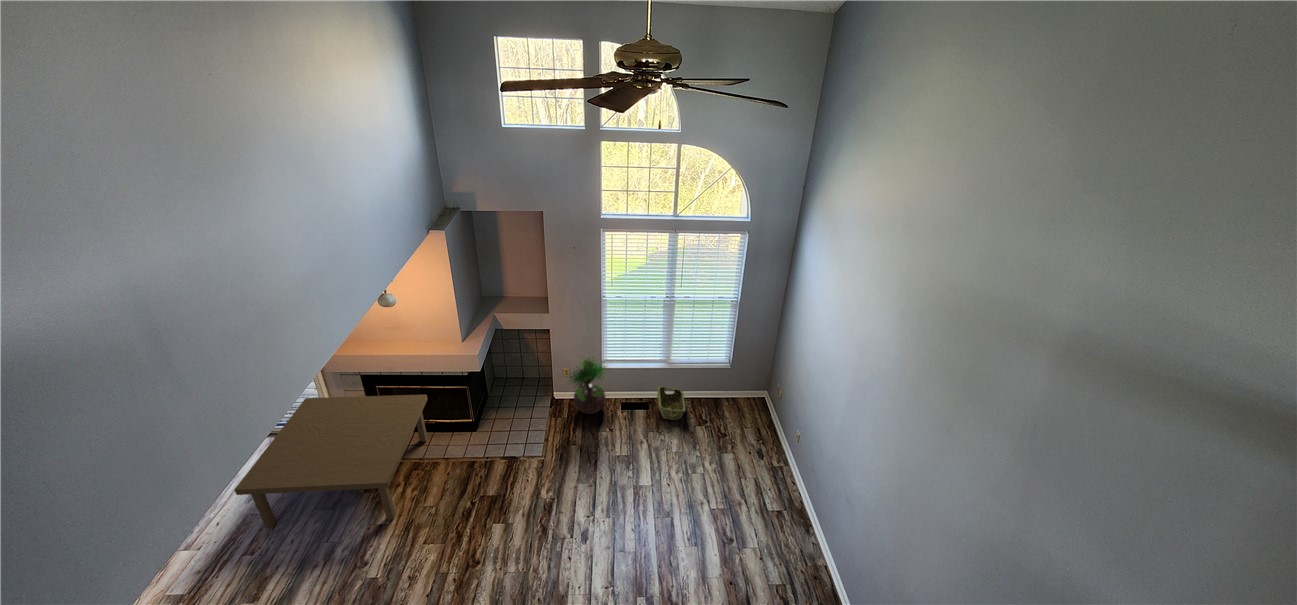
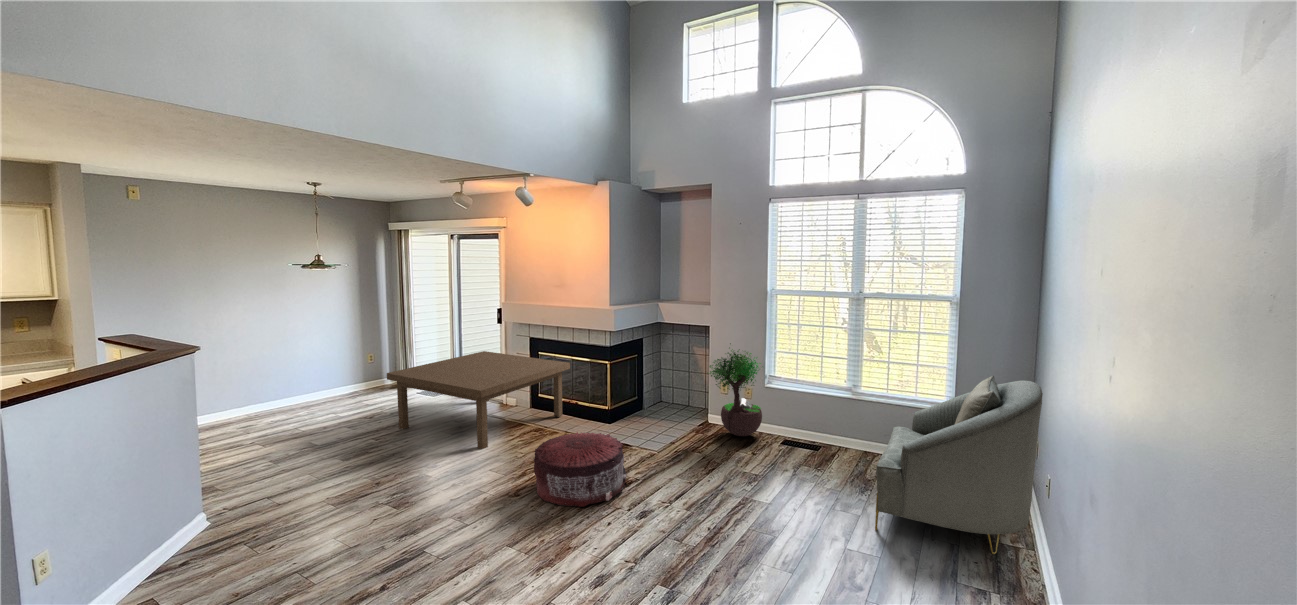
armchair: none [705,374,799,484] -> present [875,376,1043,554]
woven basket: present [657,387,686,420] -> none [827,424,875,465]
pouf: none [480,479,557,560] -> present [534,432,627,507]

